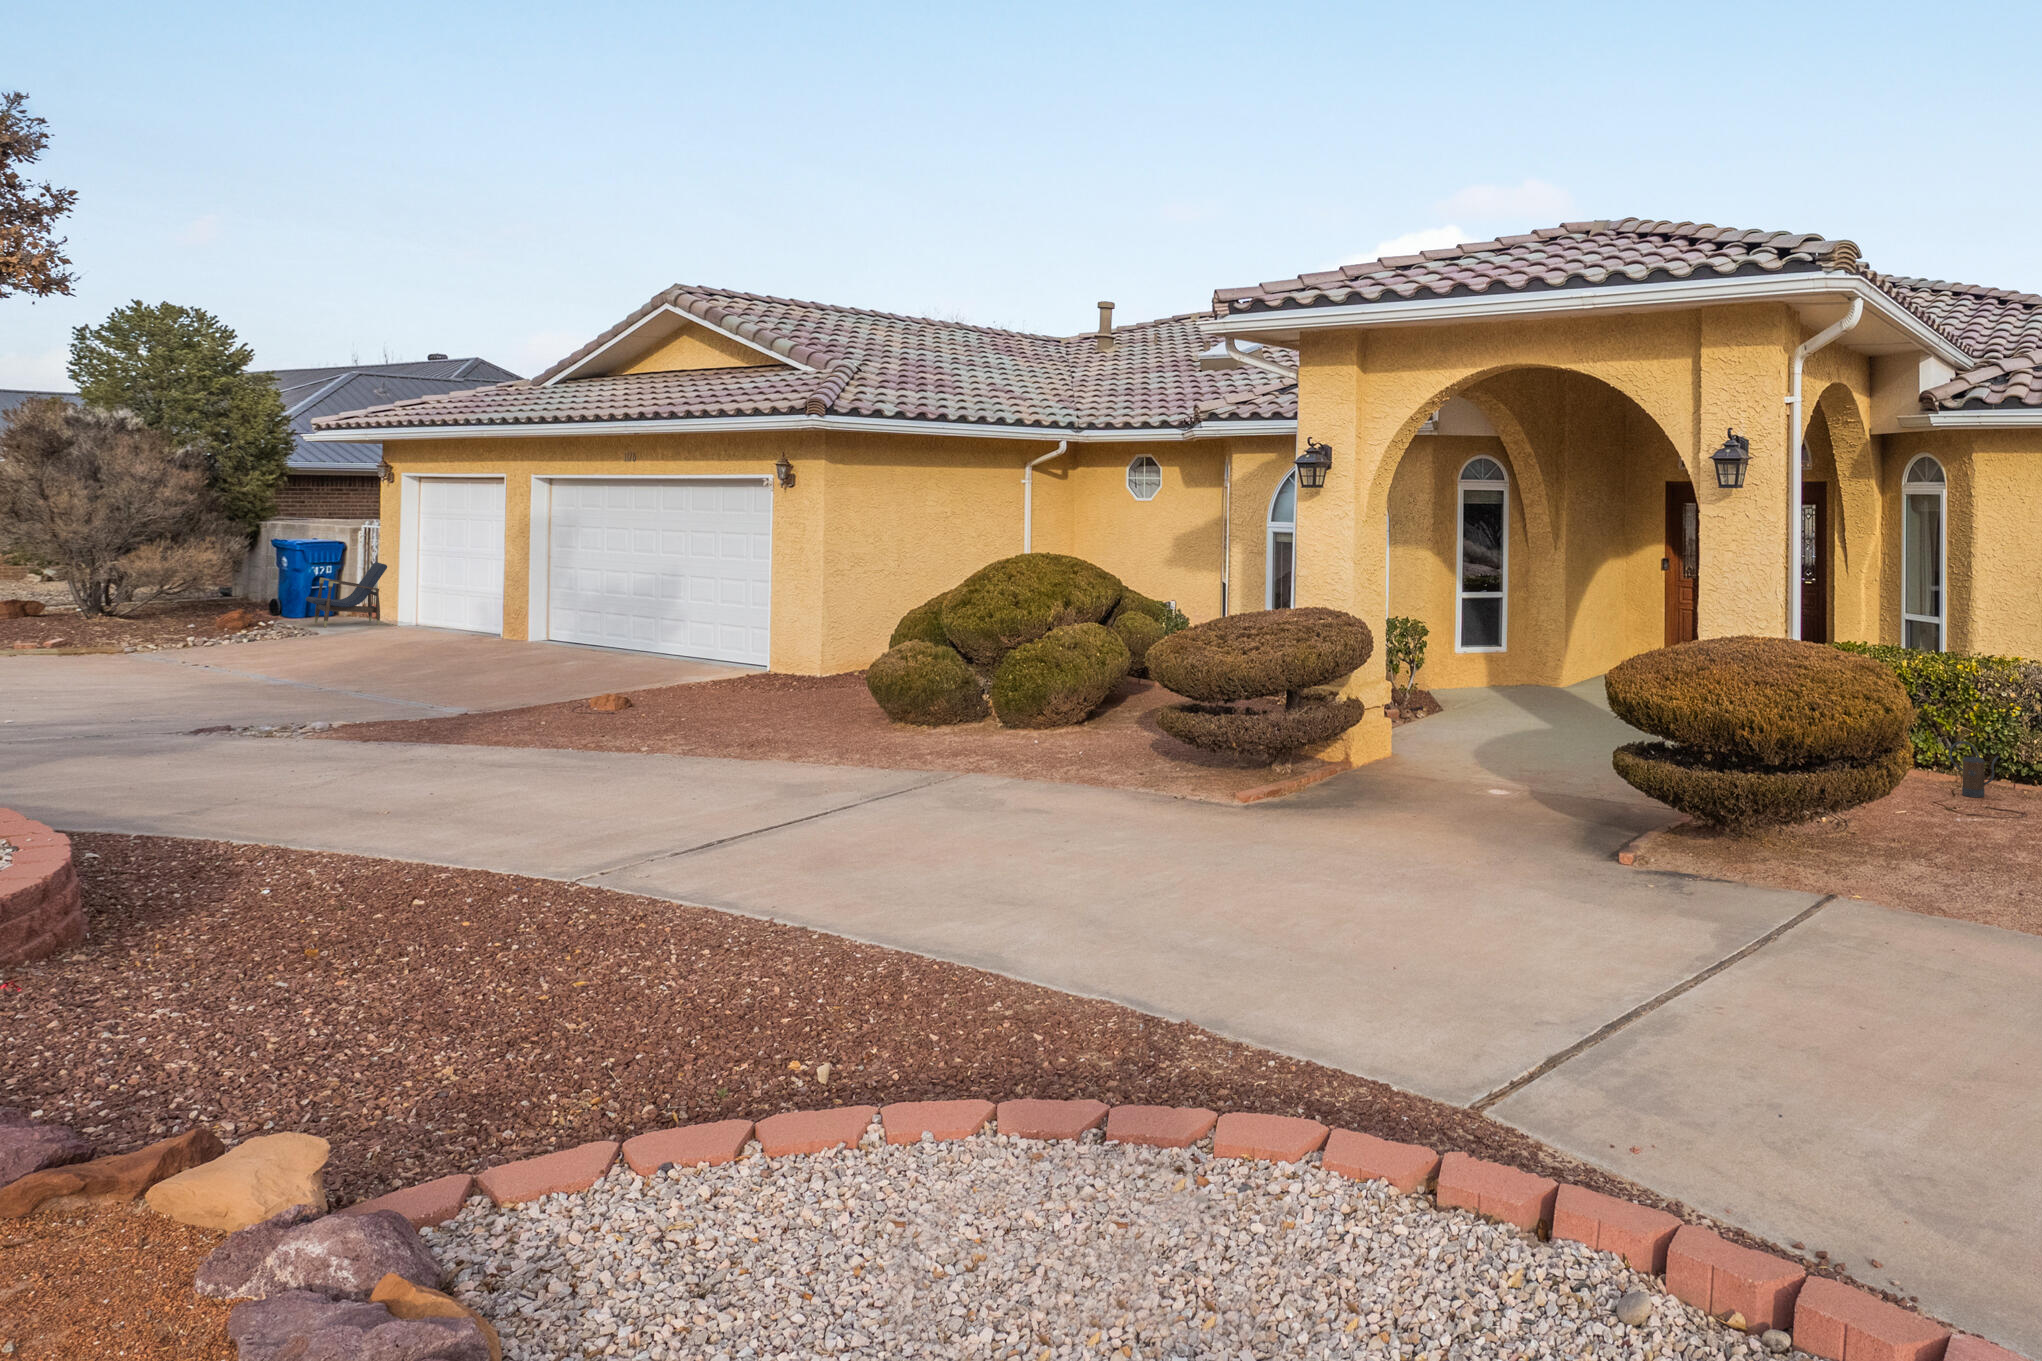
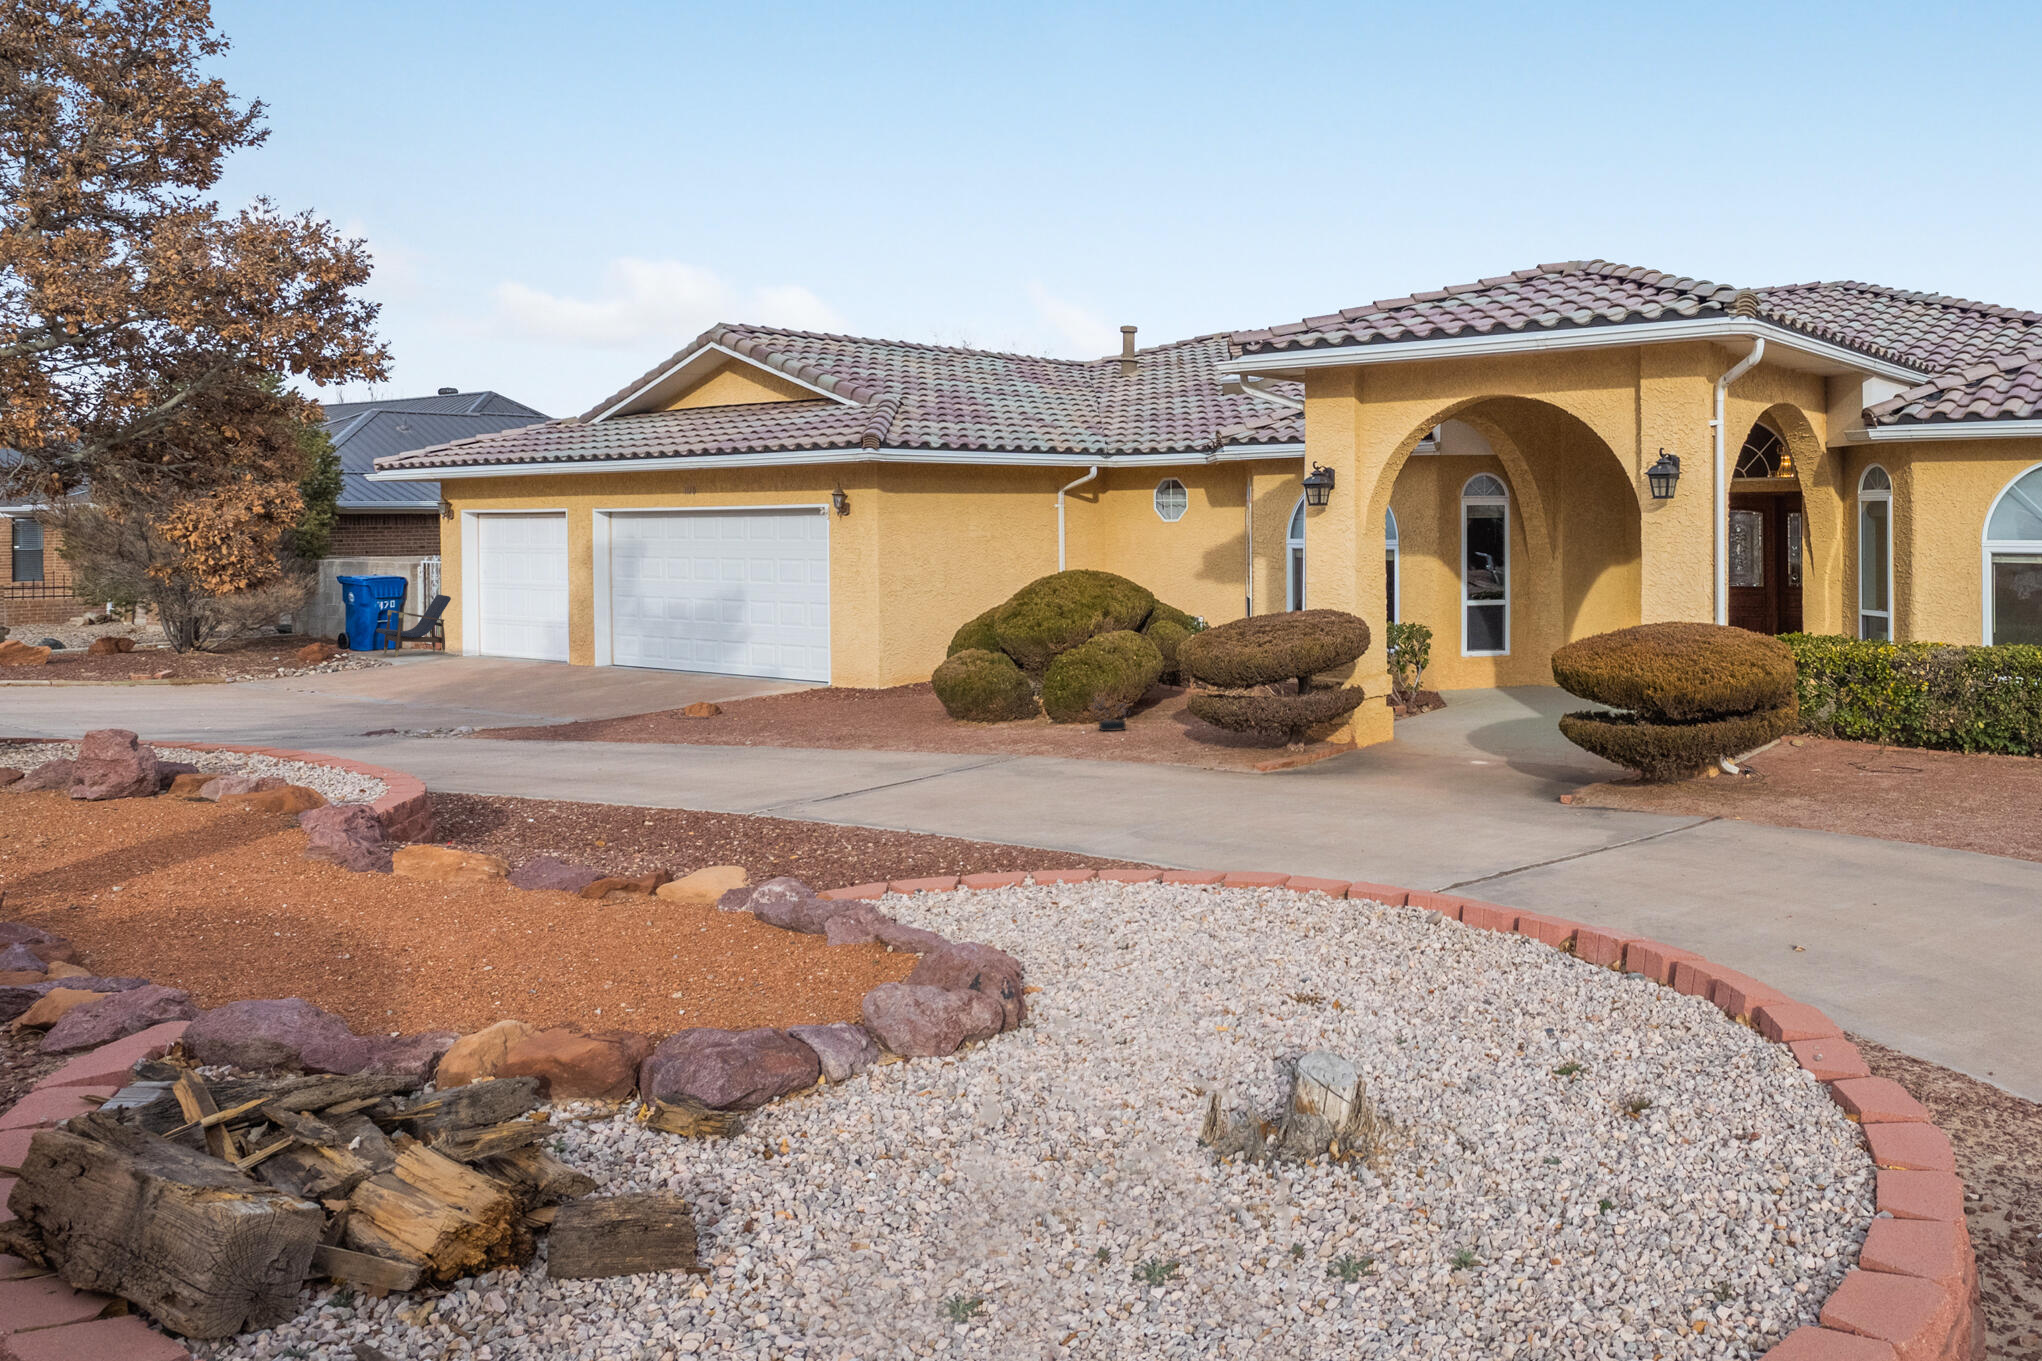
decorative plant: none [1048,700,1094,739] -> present [1091,700,1126,731]
watering can: present [1949,741,2000,797] -> none [1872,714,1914,762]

